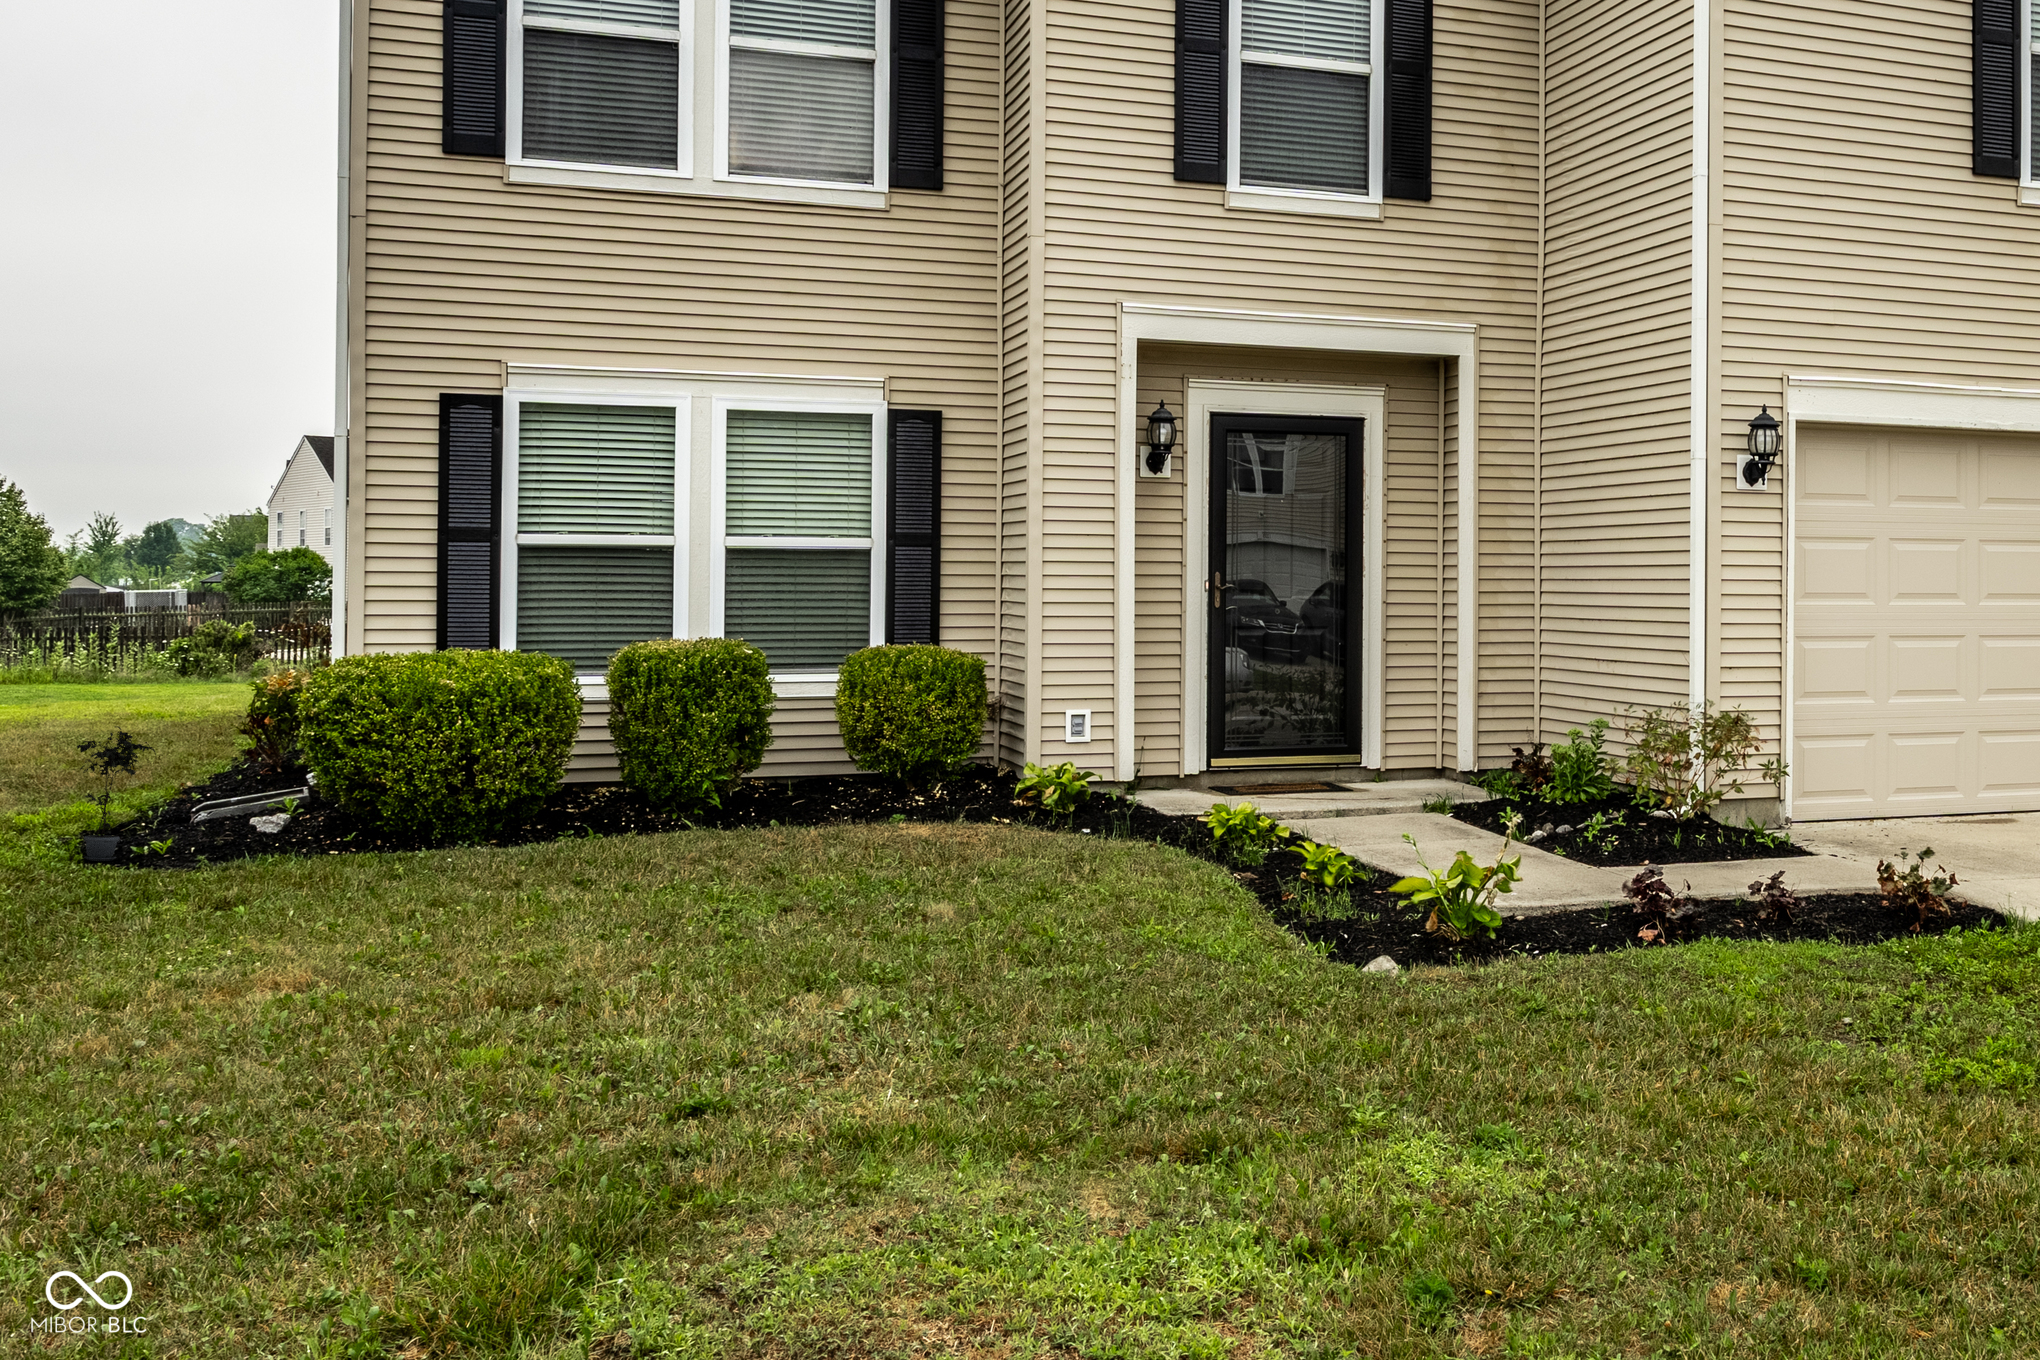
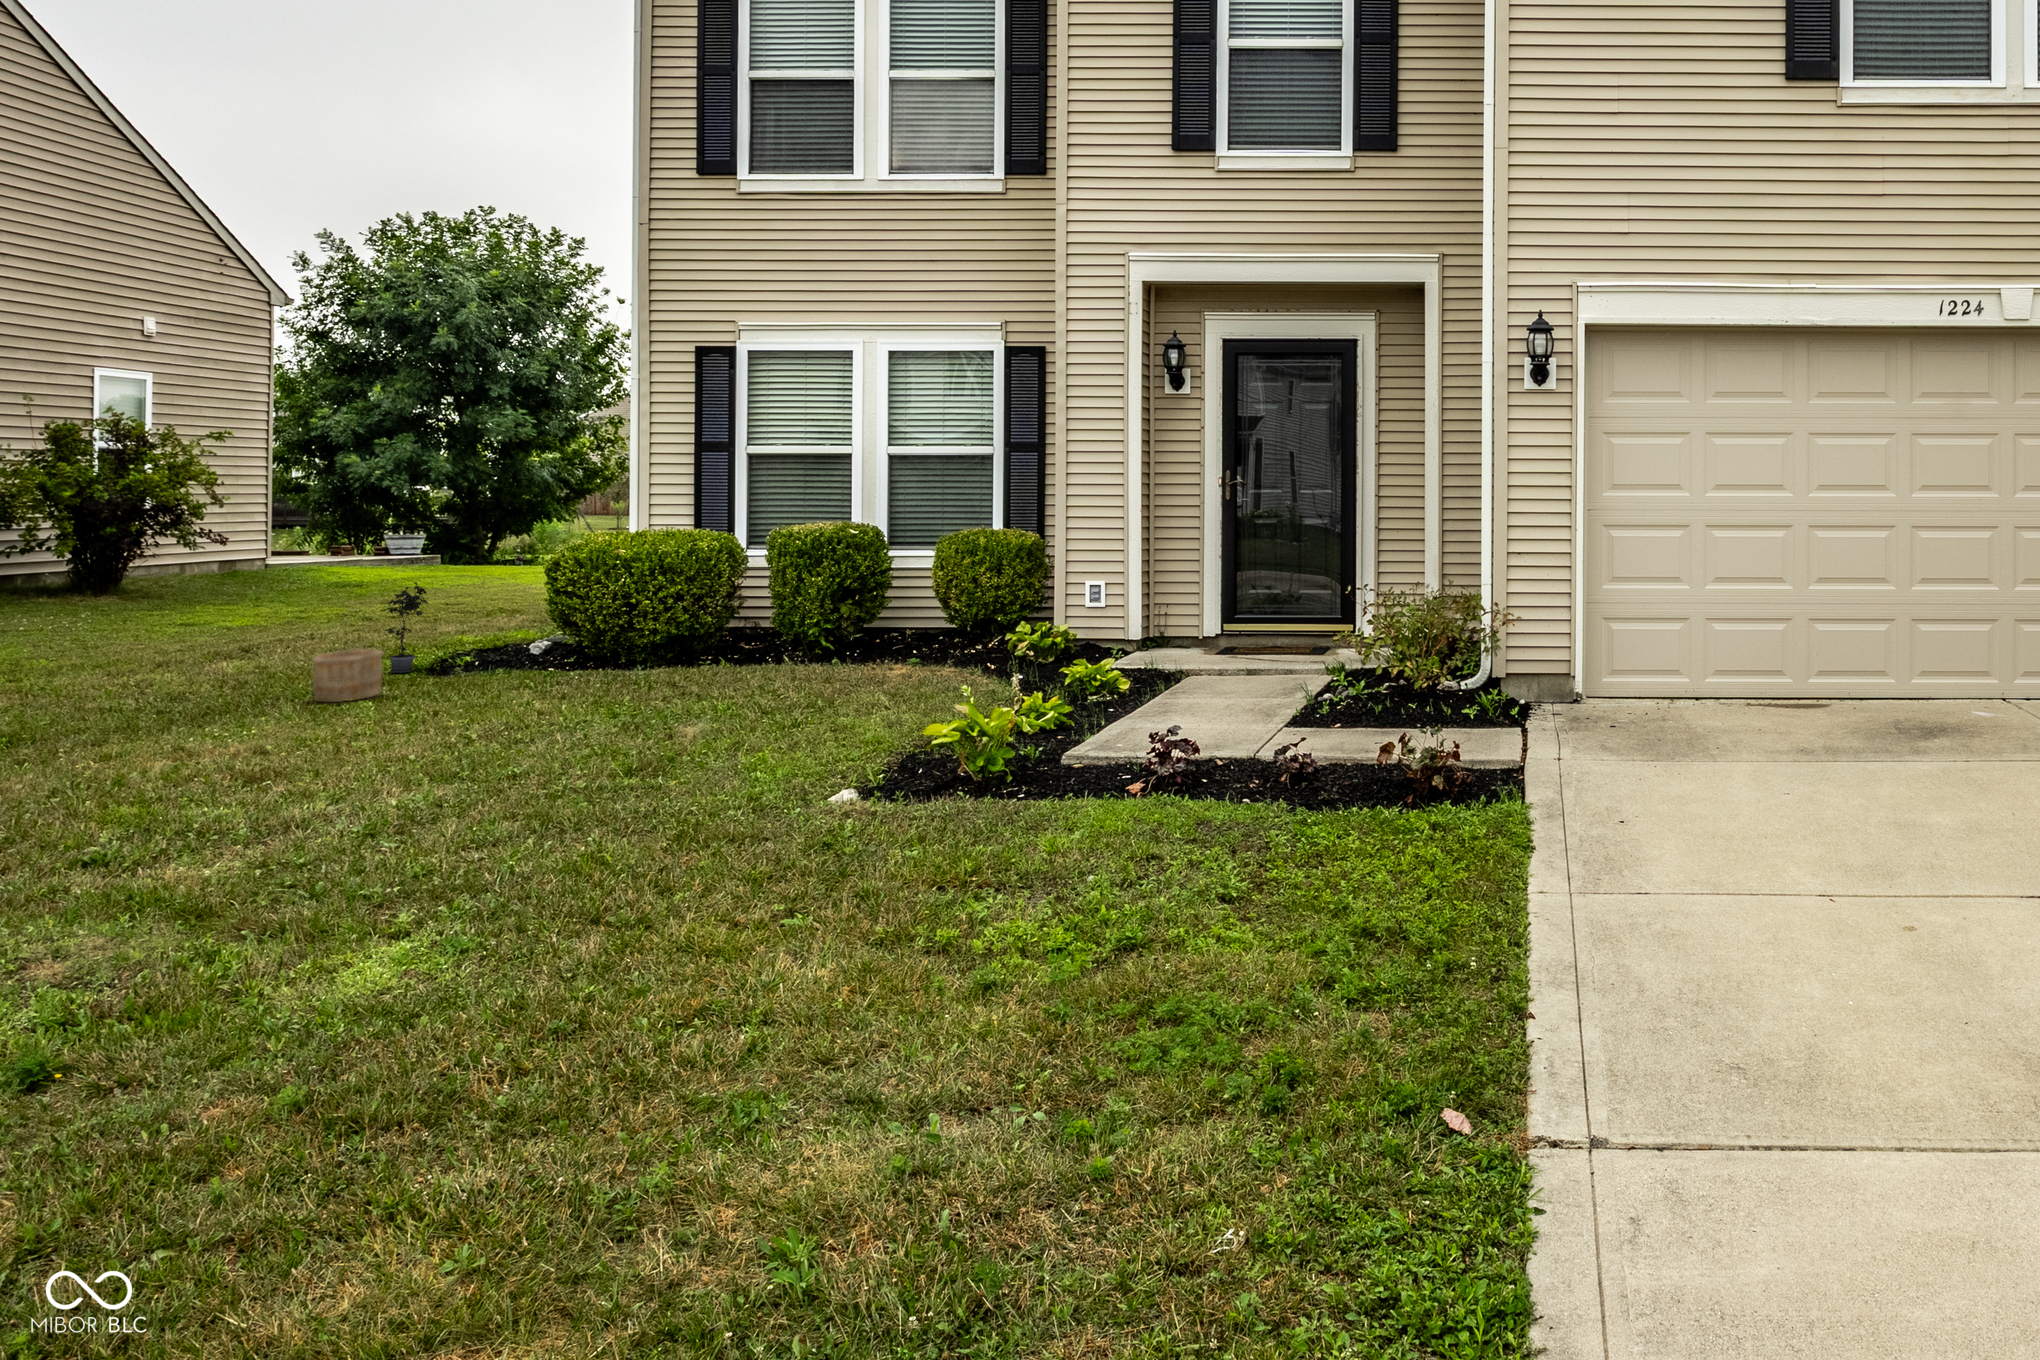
wooden bucket: none [161,808,255,879] -> present [312,649,383,702]

